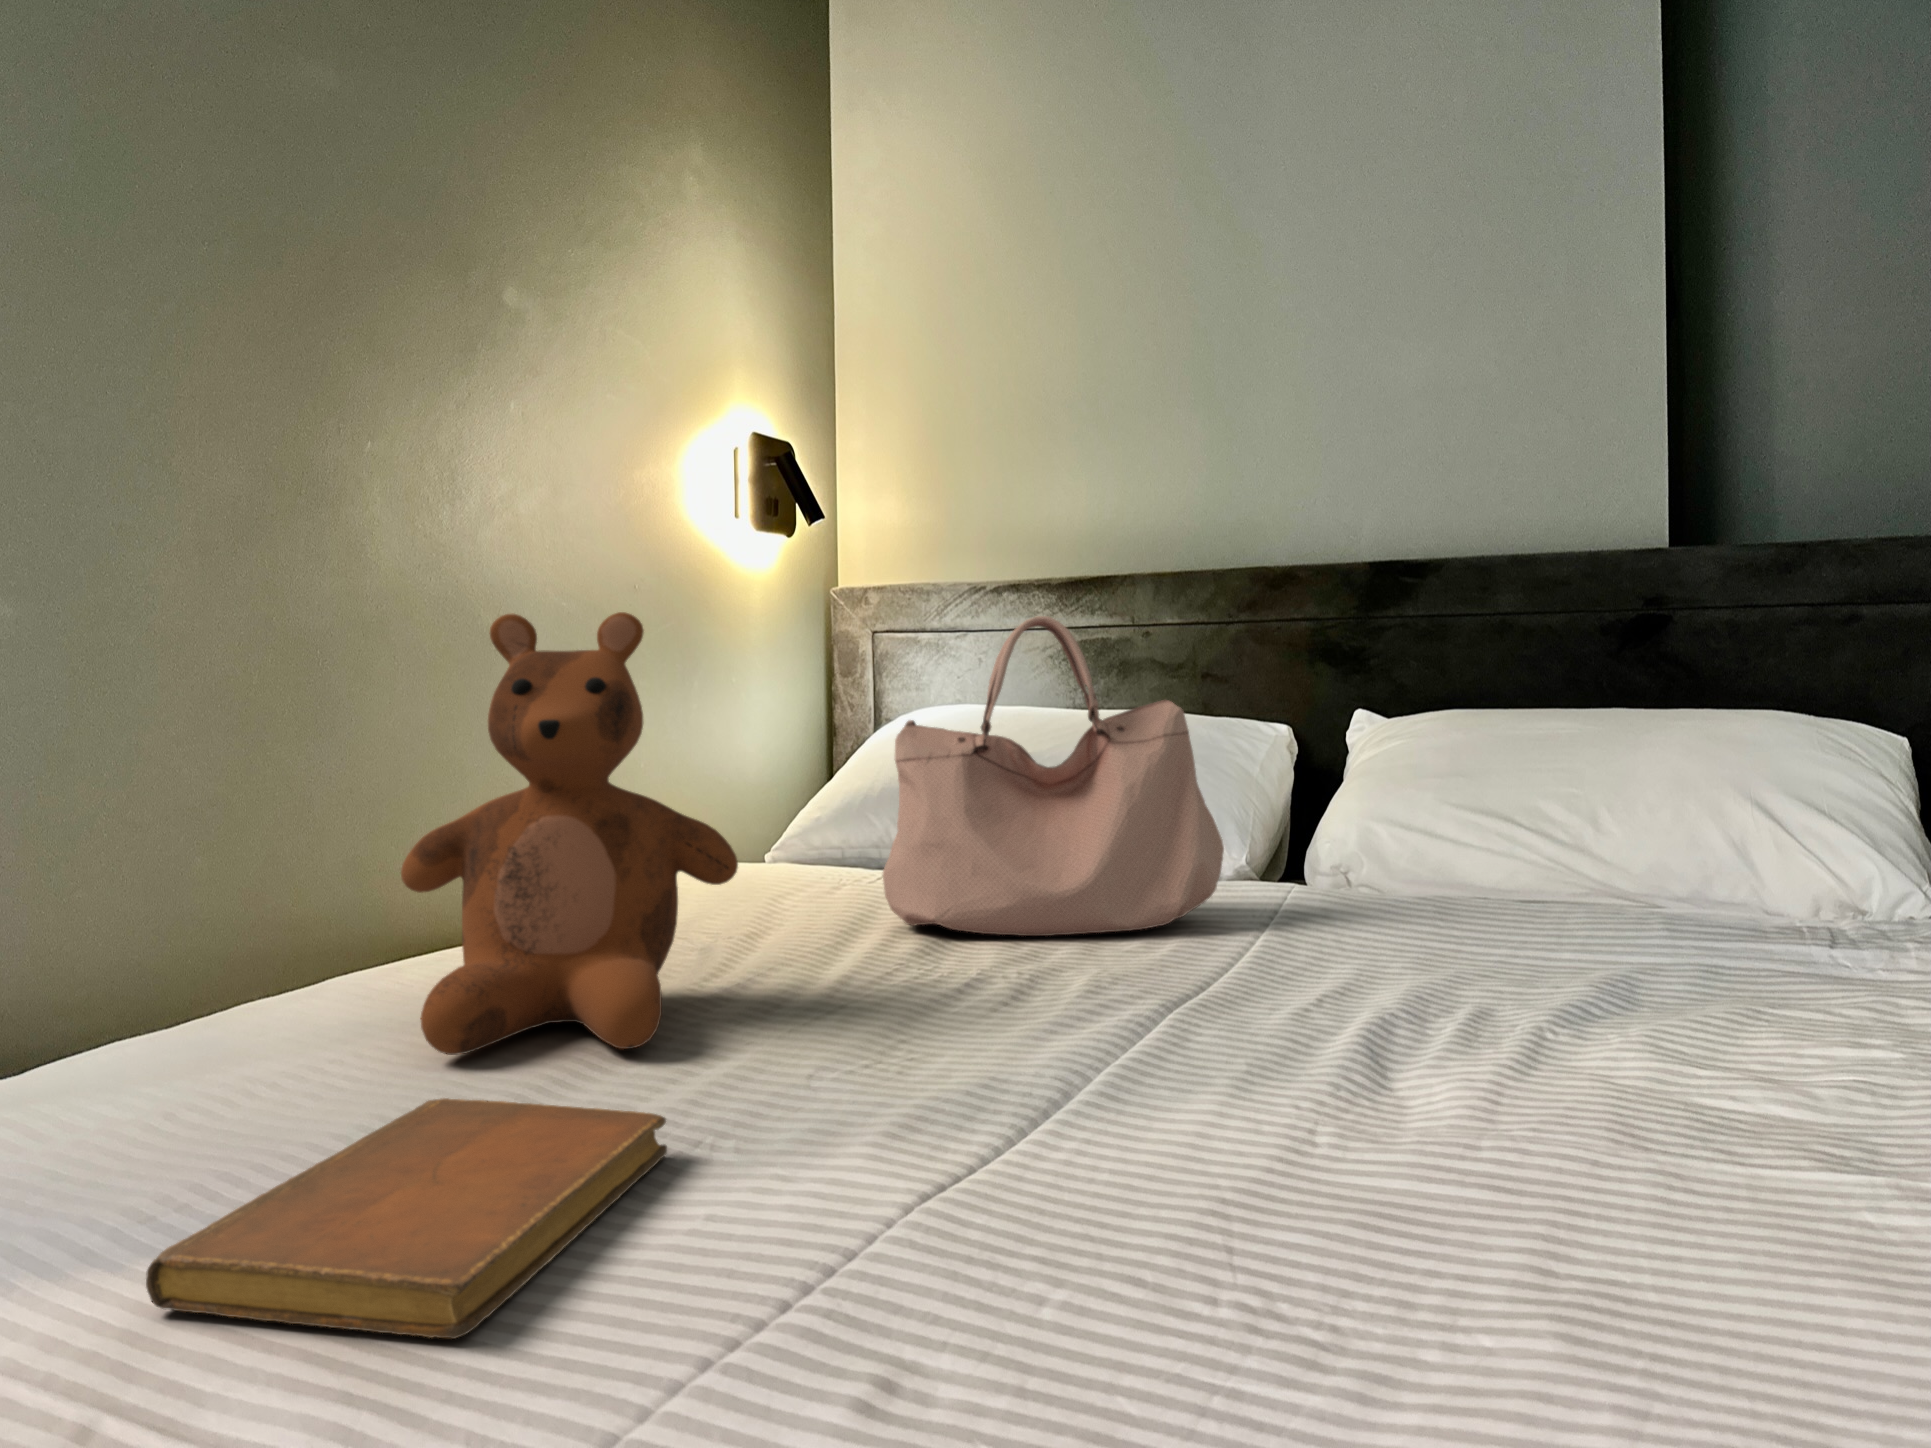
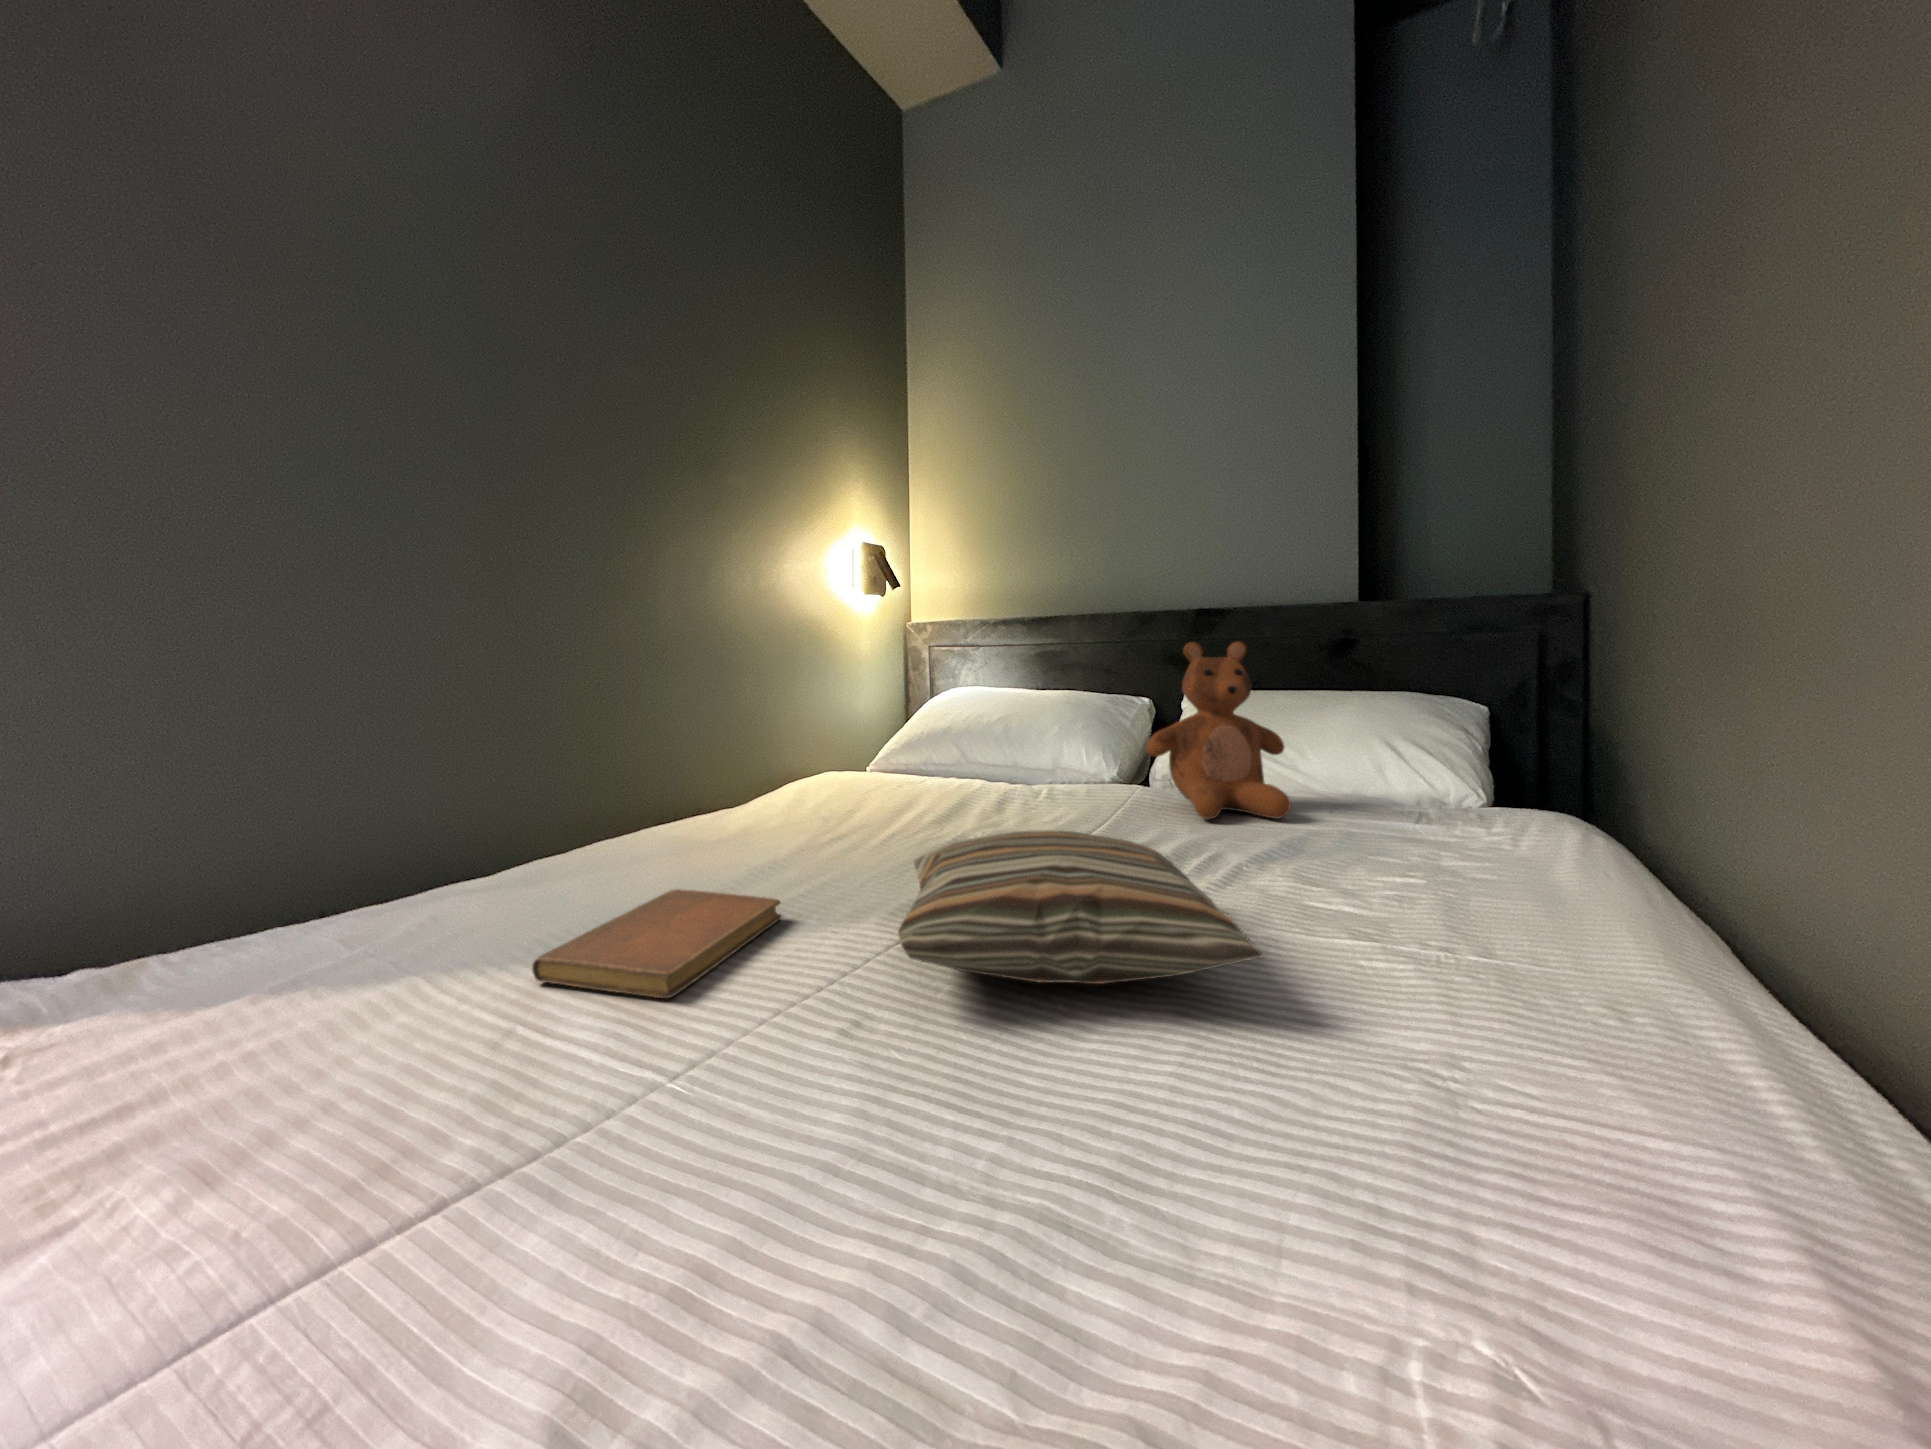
teddy bear: present [401,612,738,1055] -> present [1146,642,1291,819]
handbag: present [883,616,1224,936] -> none [917,646,1096,813]
pillow: none [933,961,1737,1277] -> present [898,831,1263,984]

